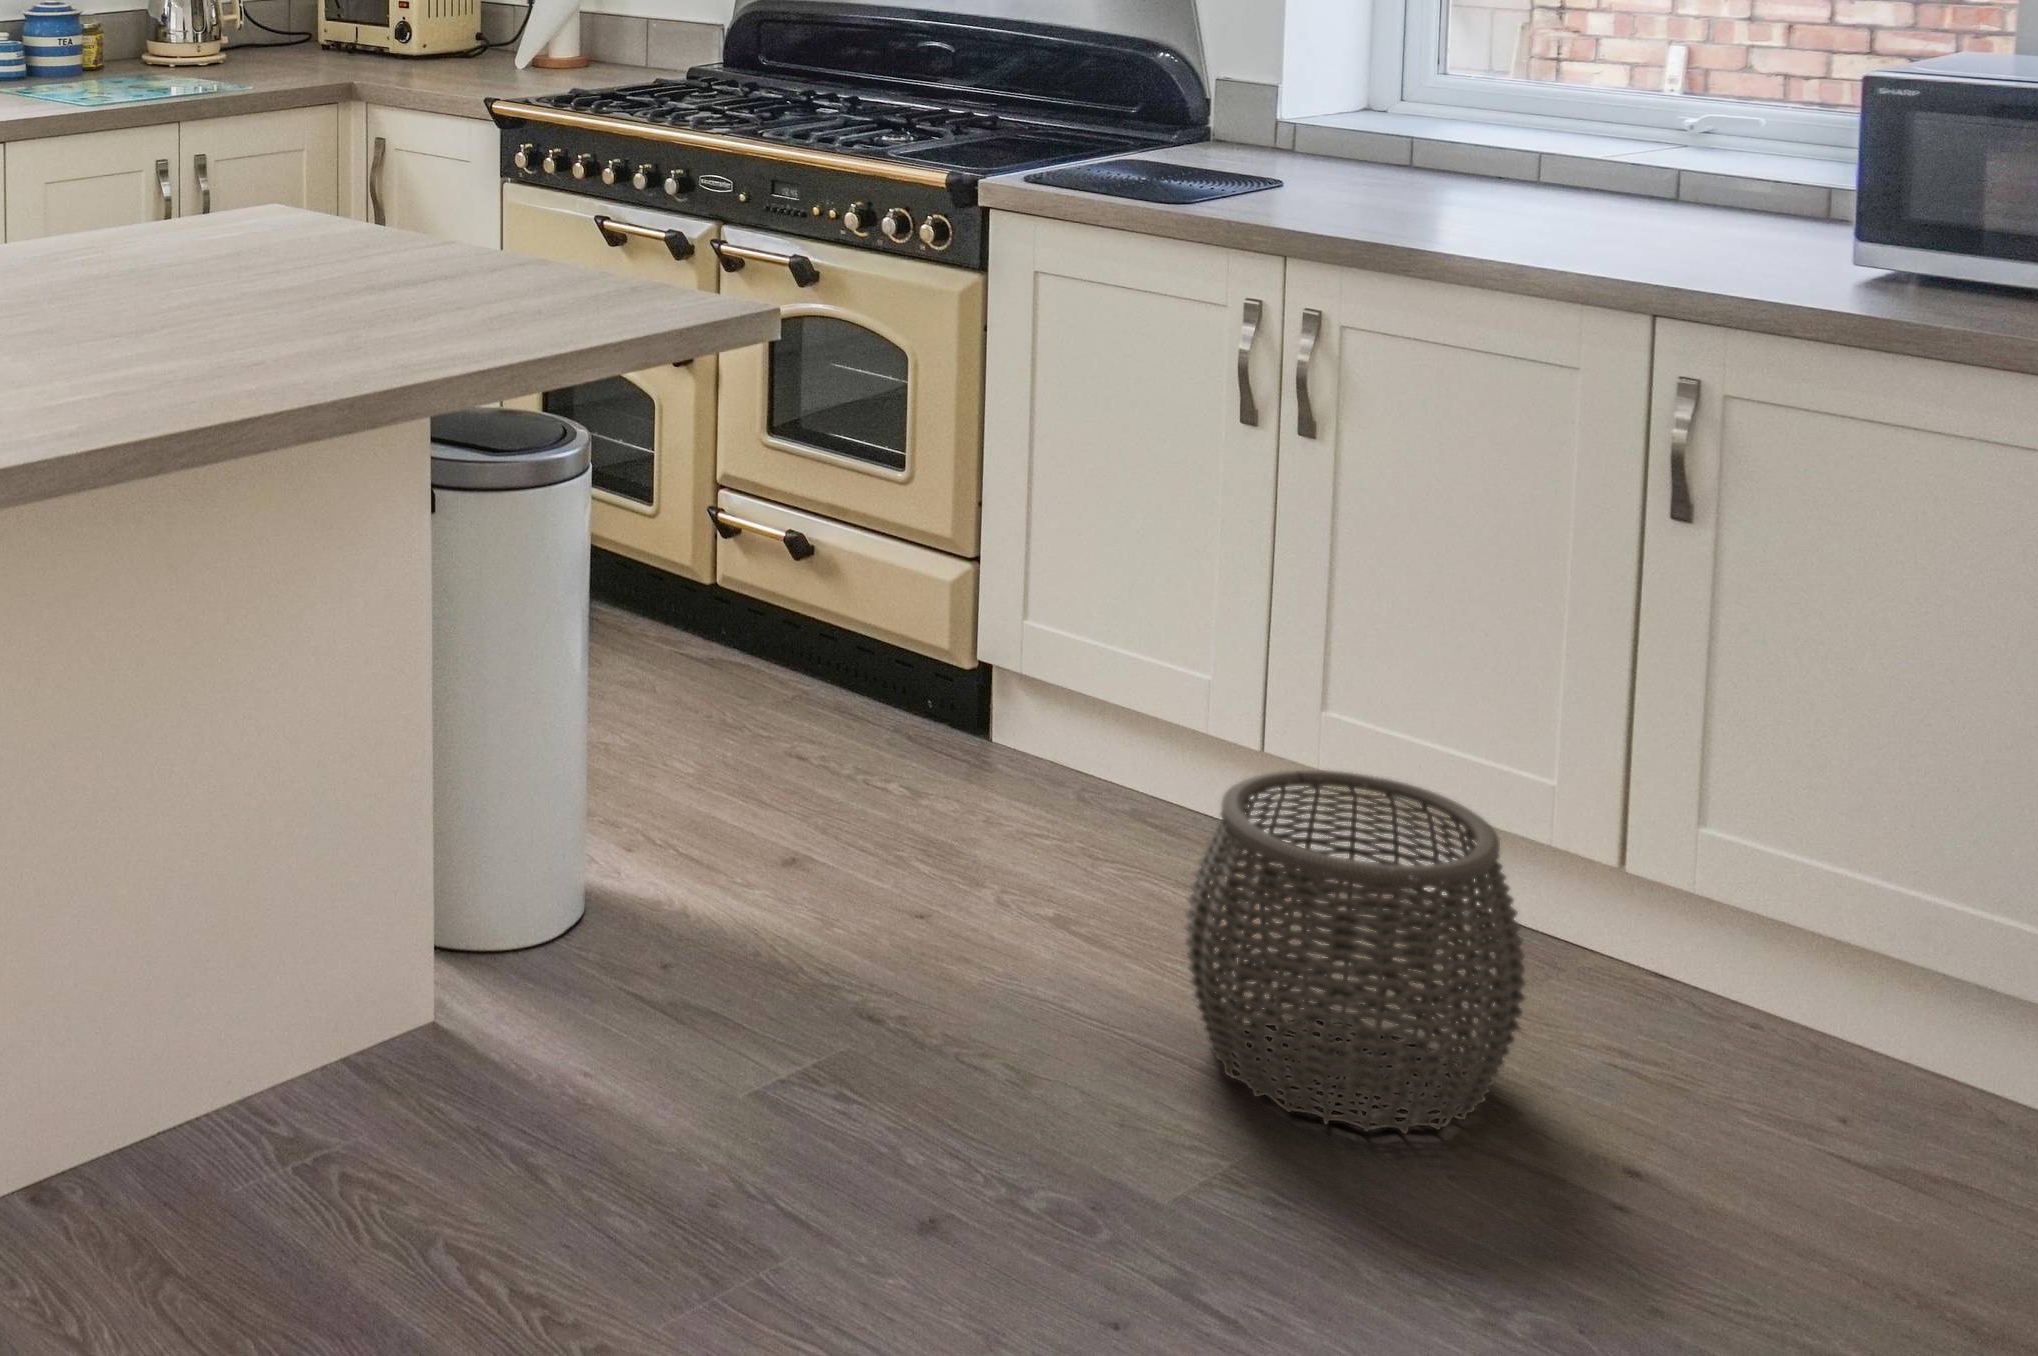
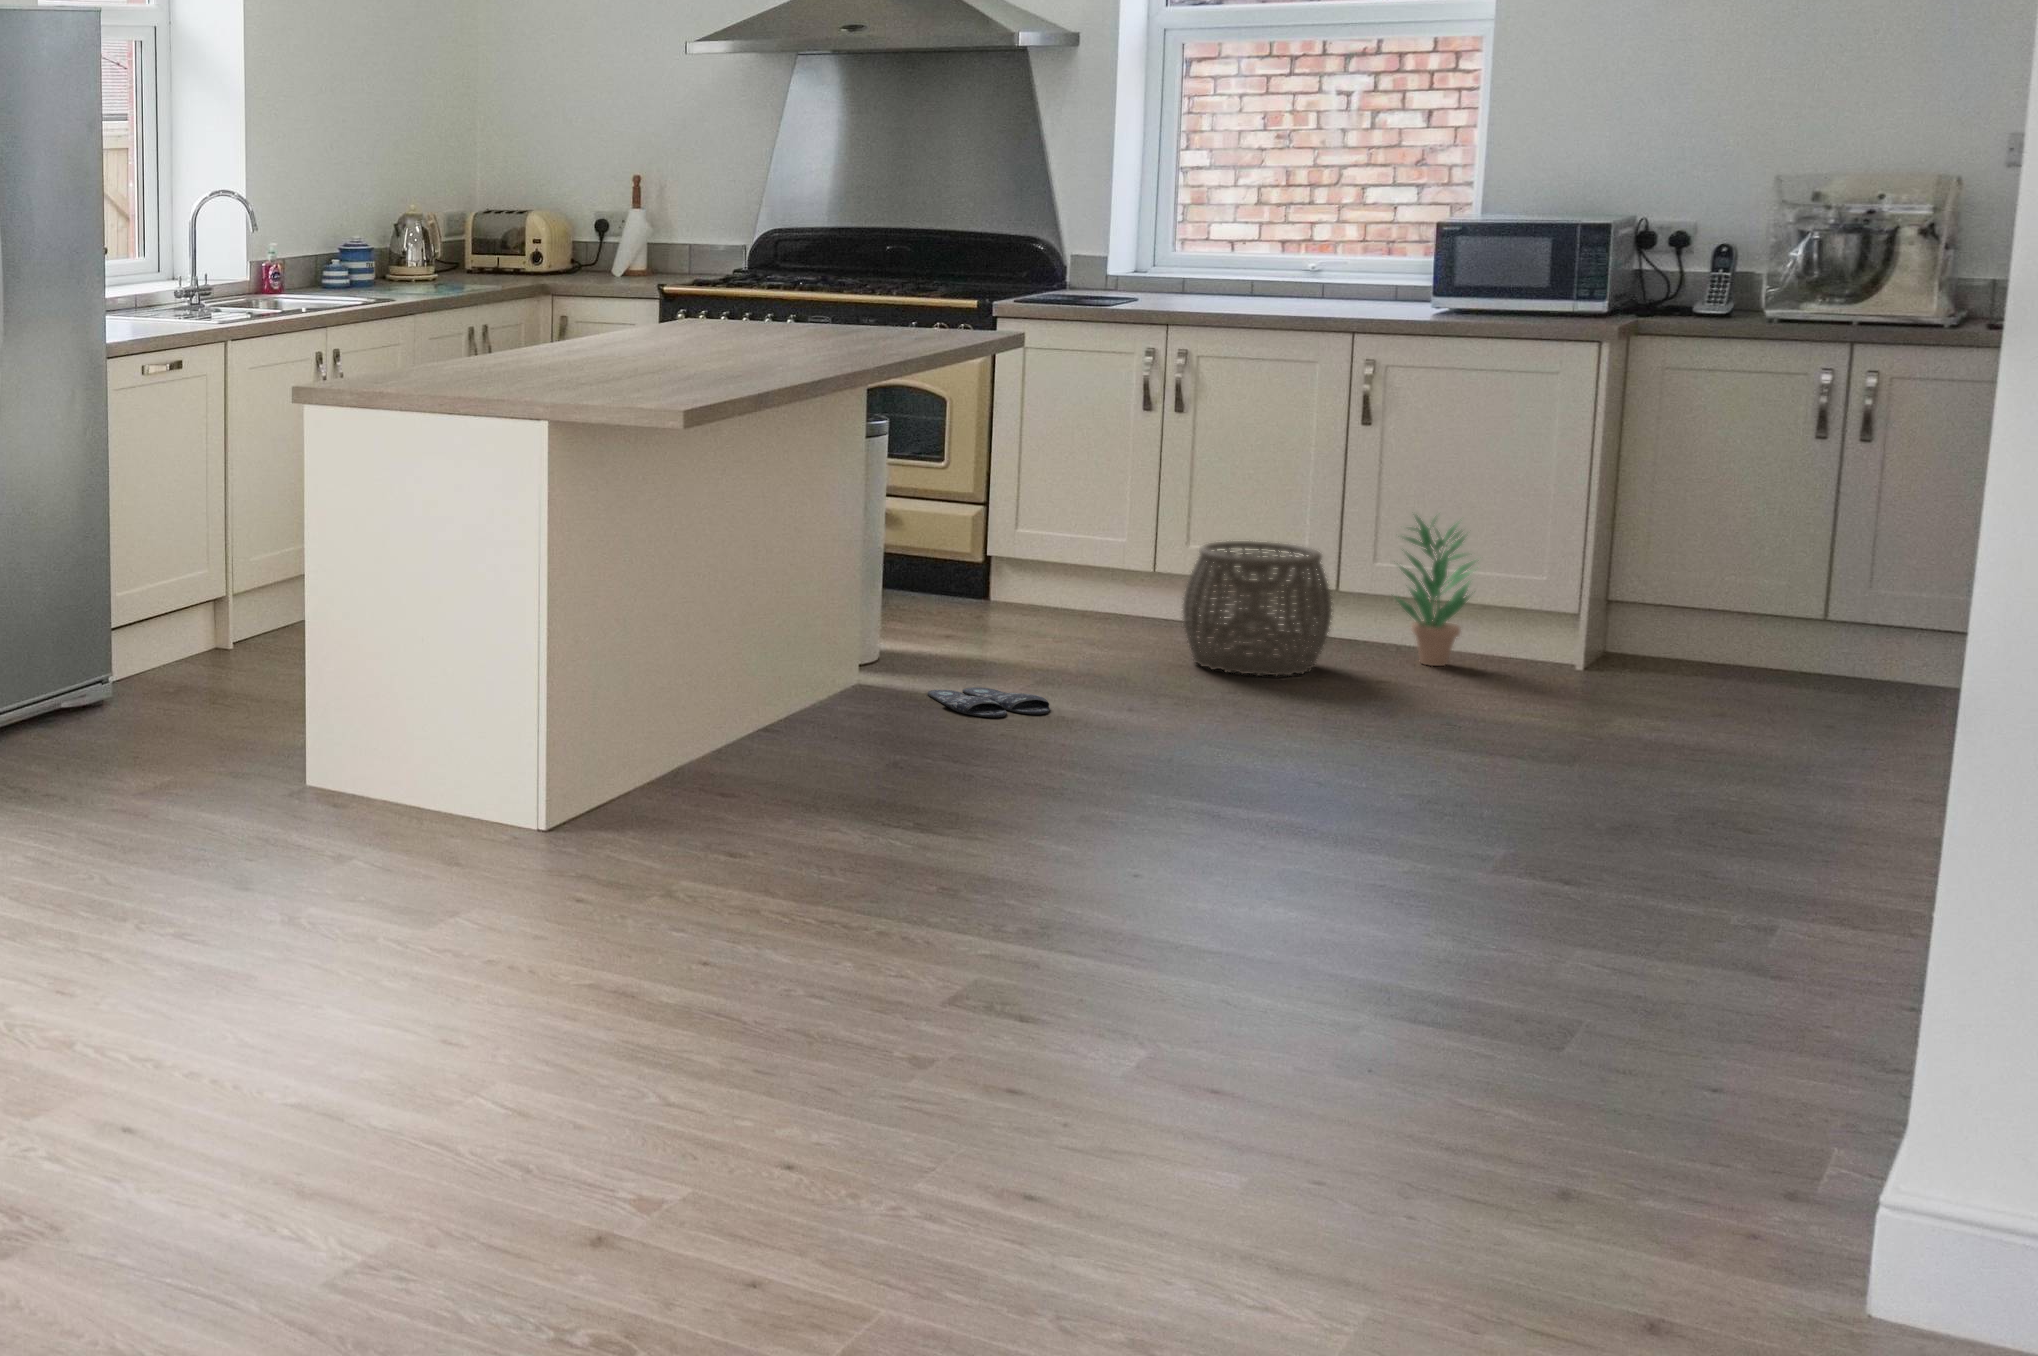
potted plant: none [1686,759,1914,1133] -> present [1397,516,1478,666]
slippers: none [479,1086,715,1233] -> present [927,687,1050,717]

